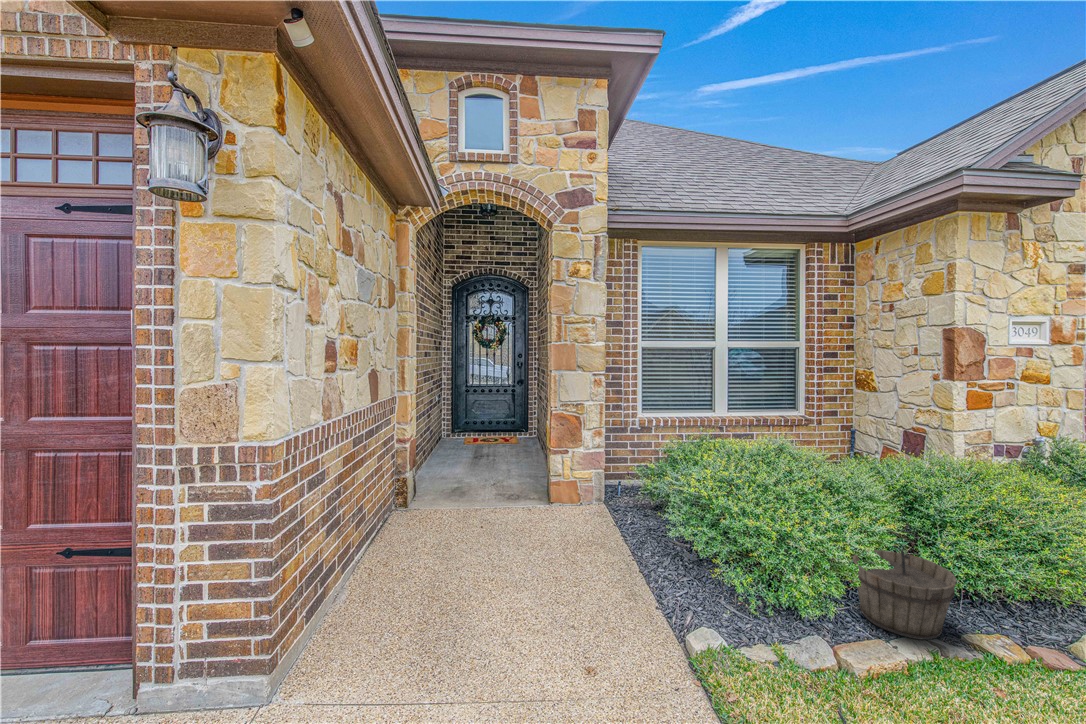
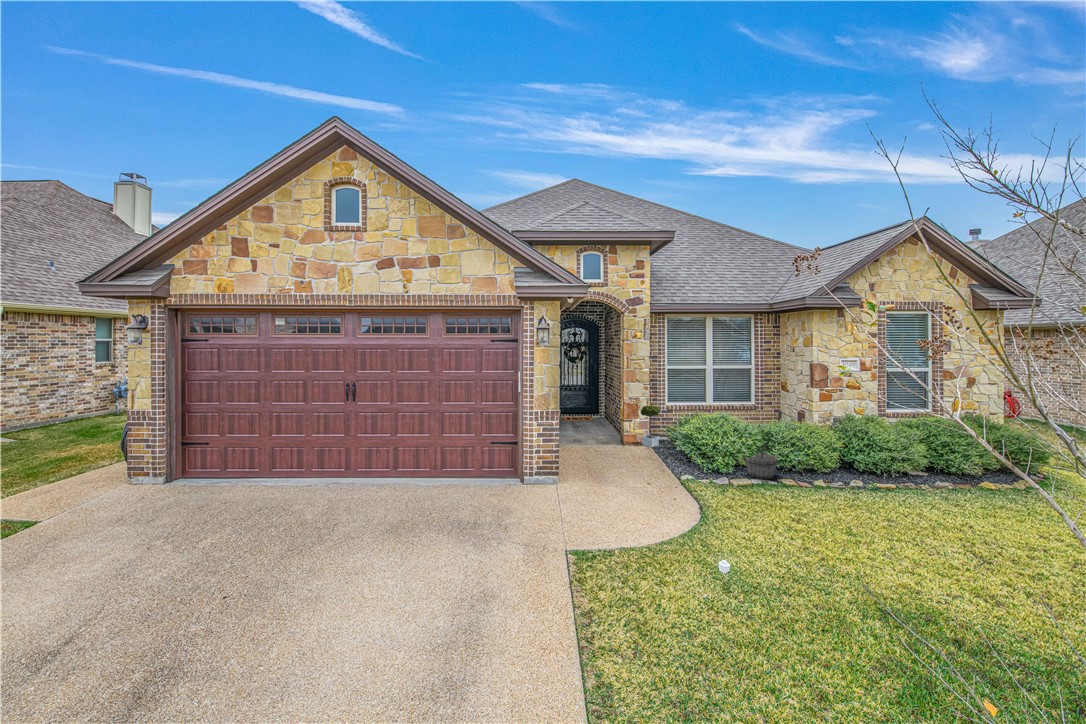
potted tree: none [584,418,625,511] -> present [641,405,659,447]

